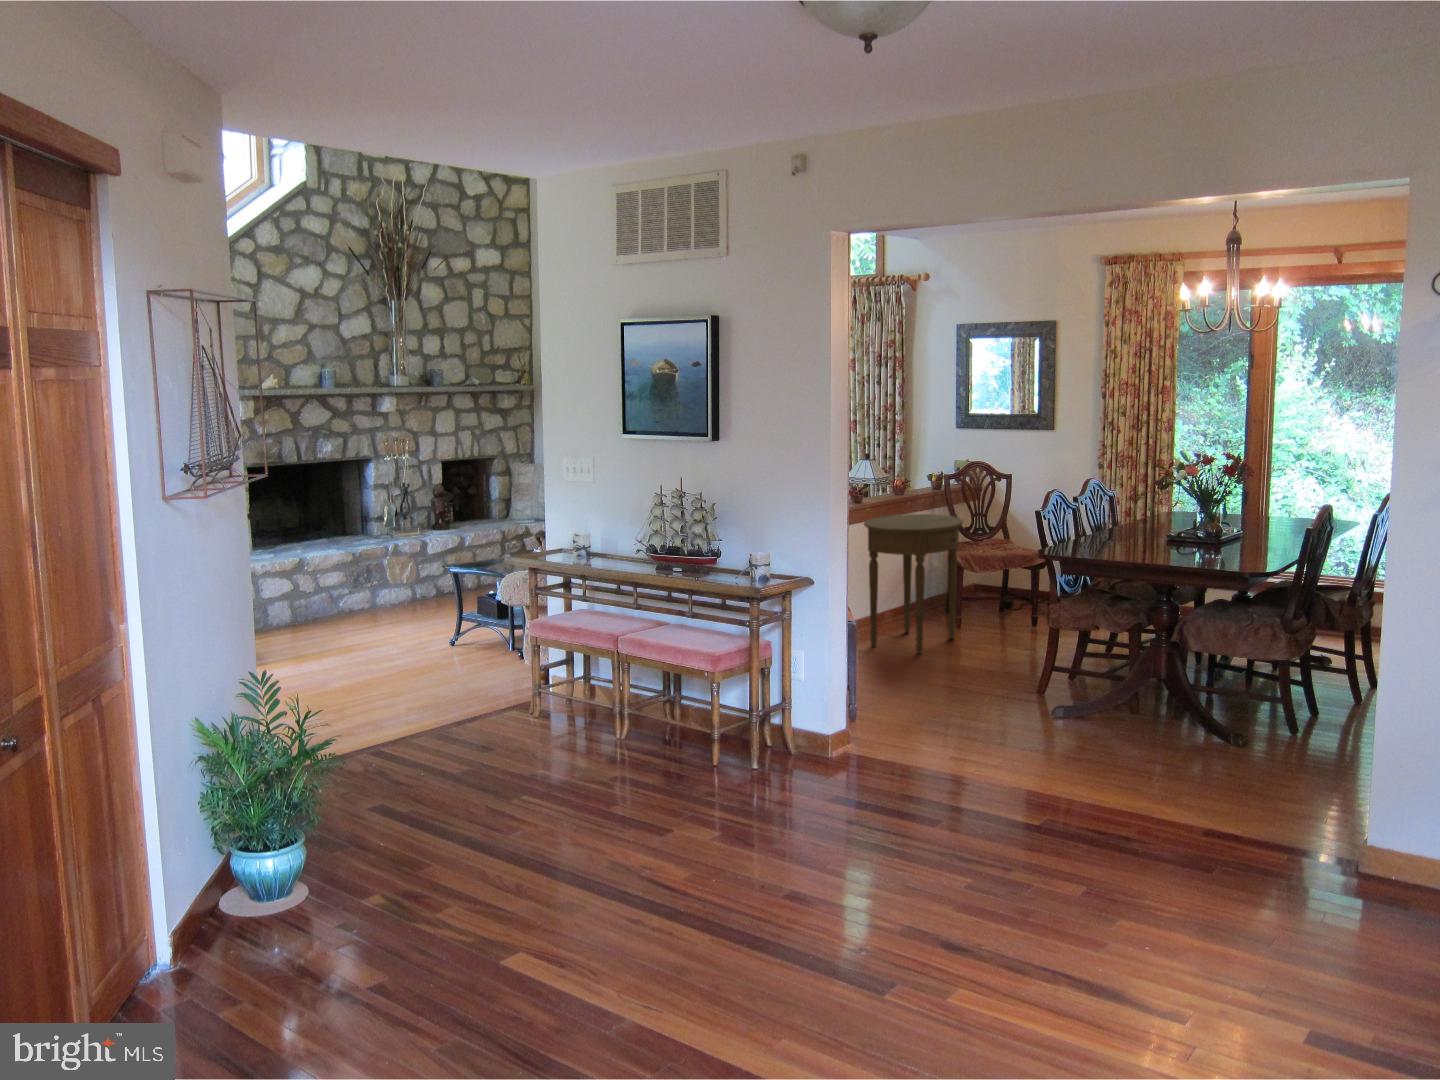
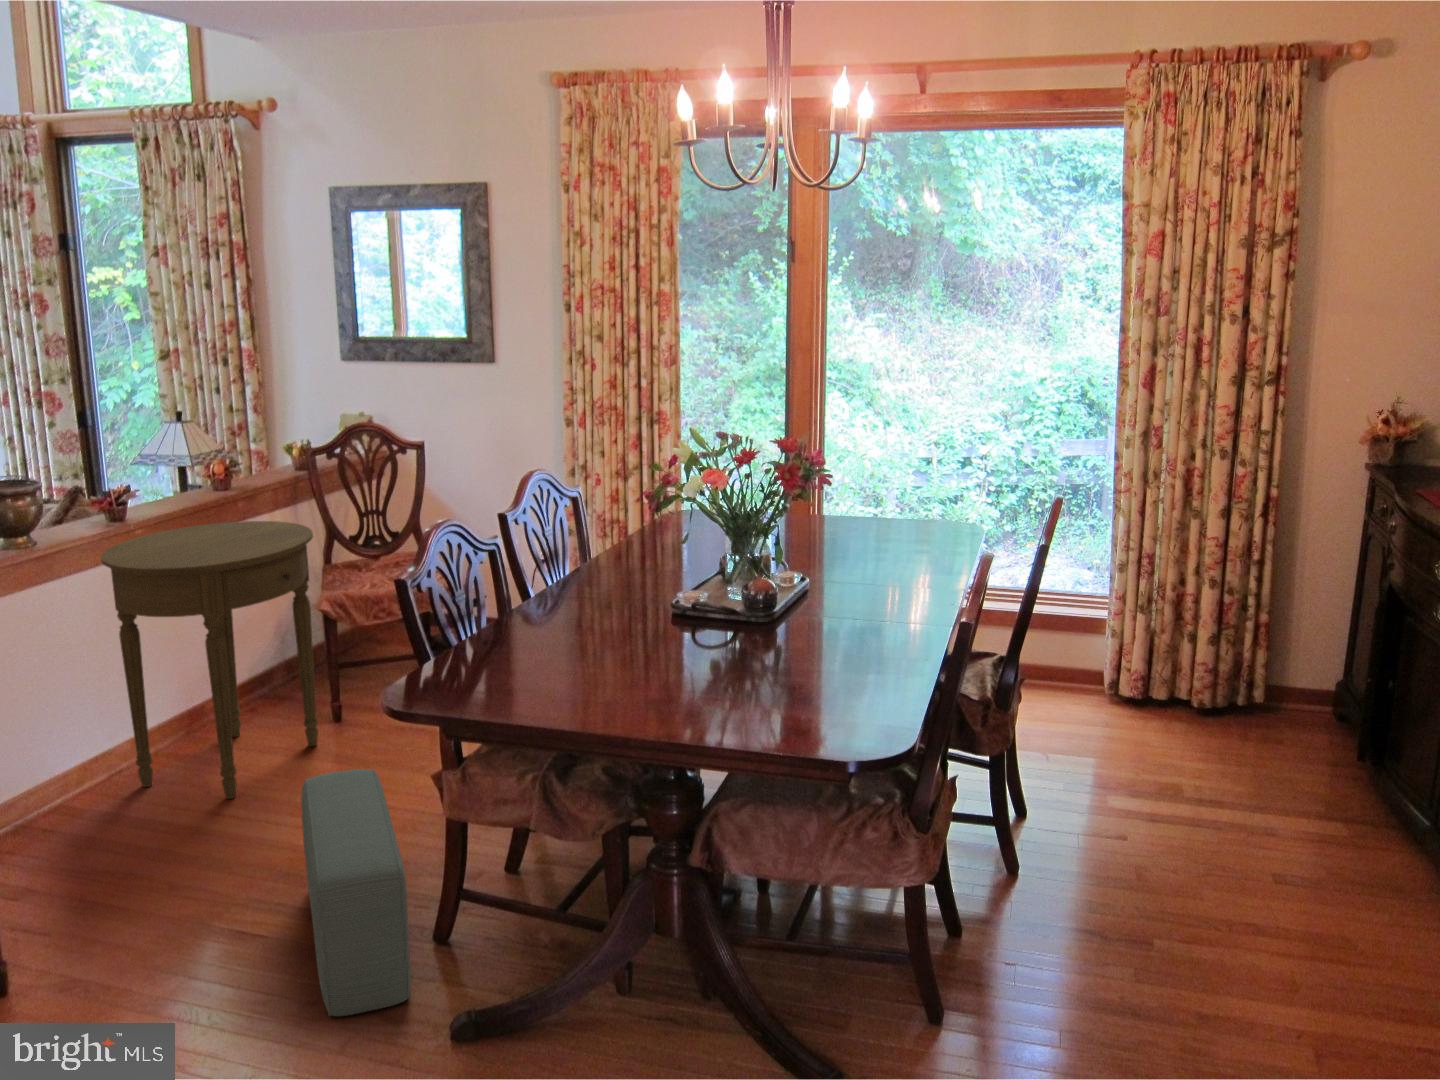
pouf: none [978,625,1042,716] -> present [301,769,411,1016]

